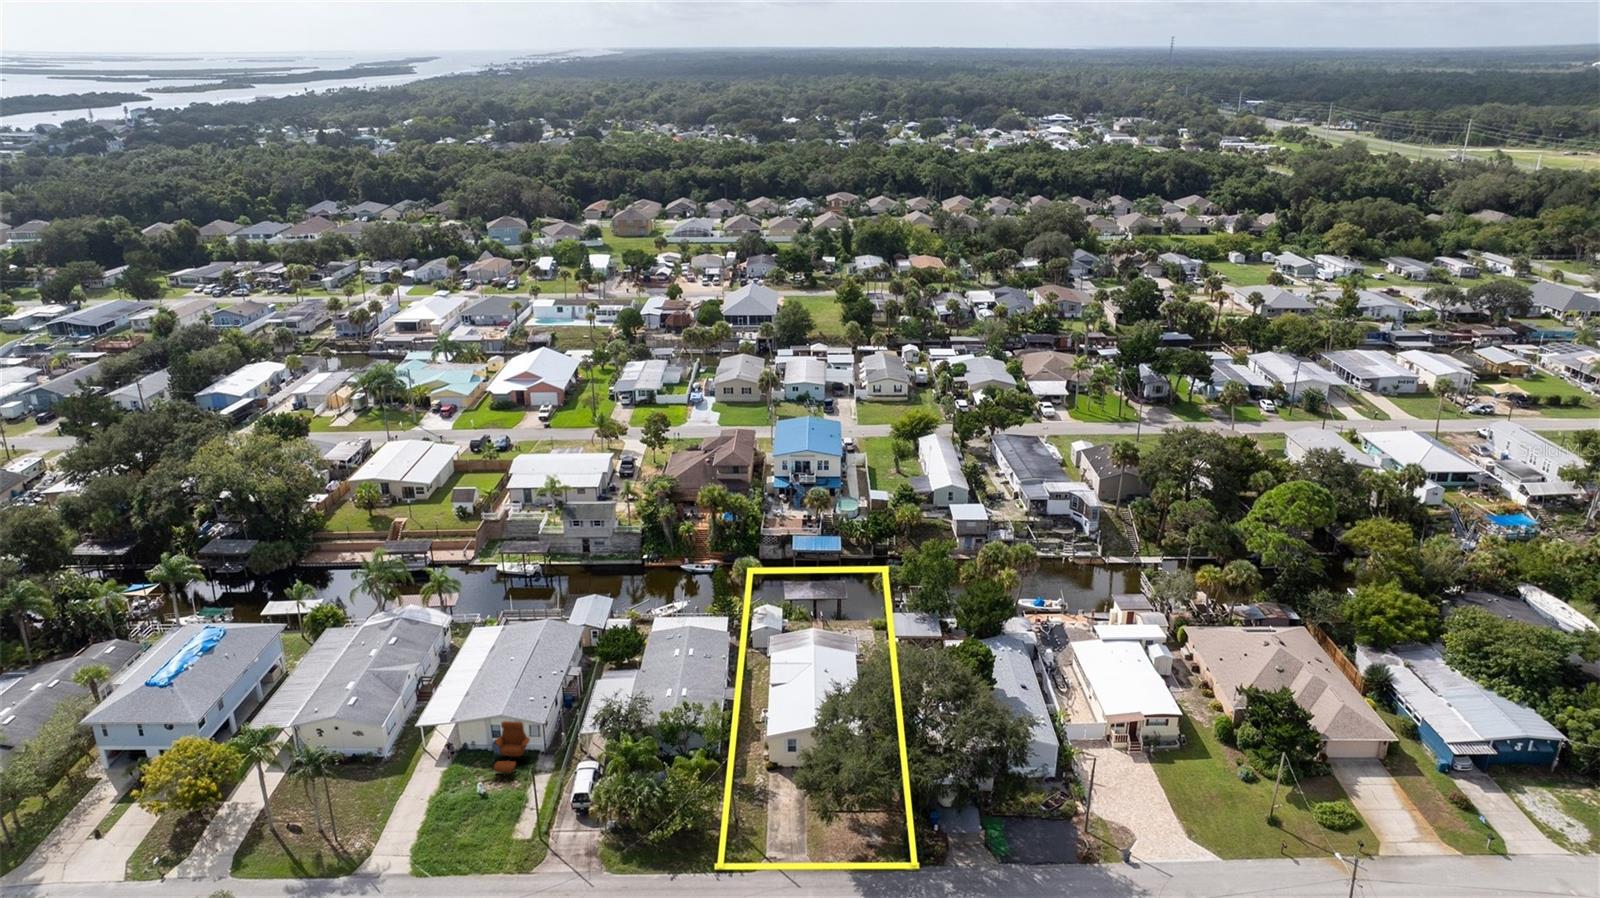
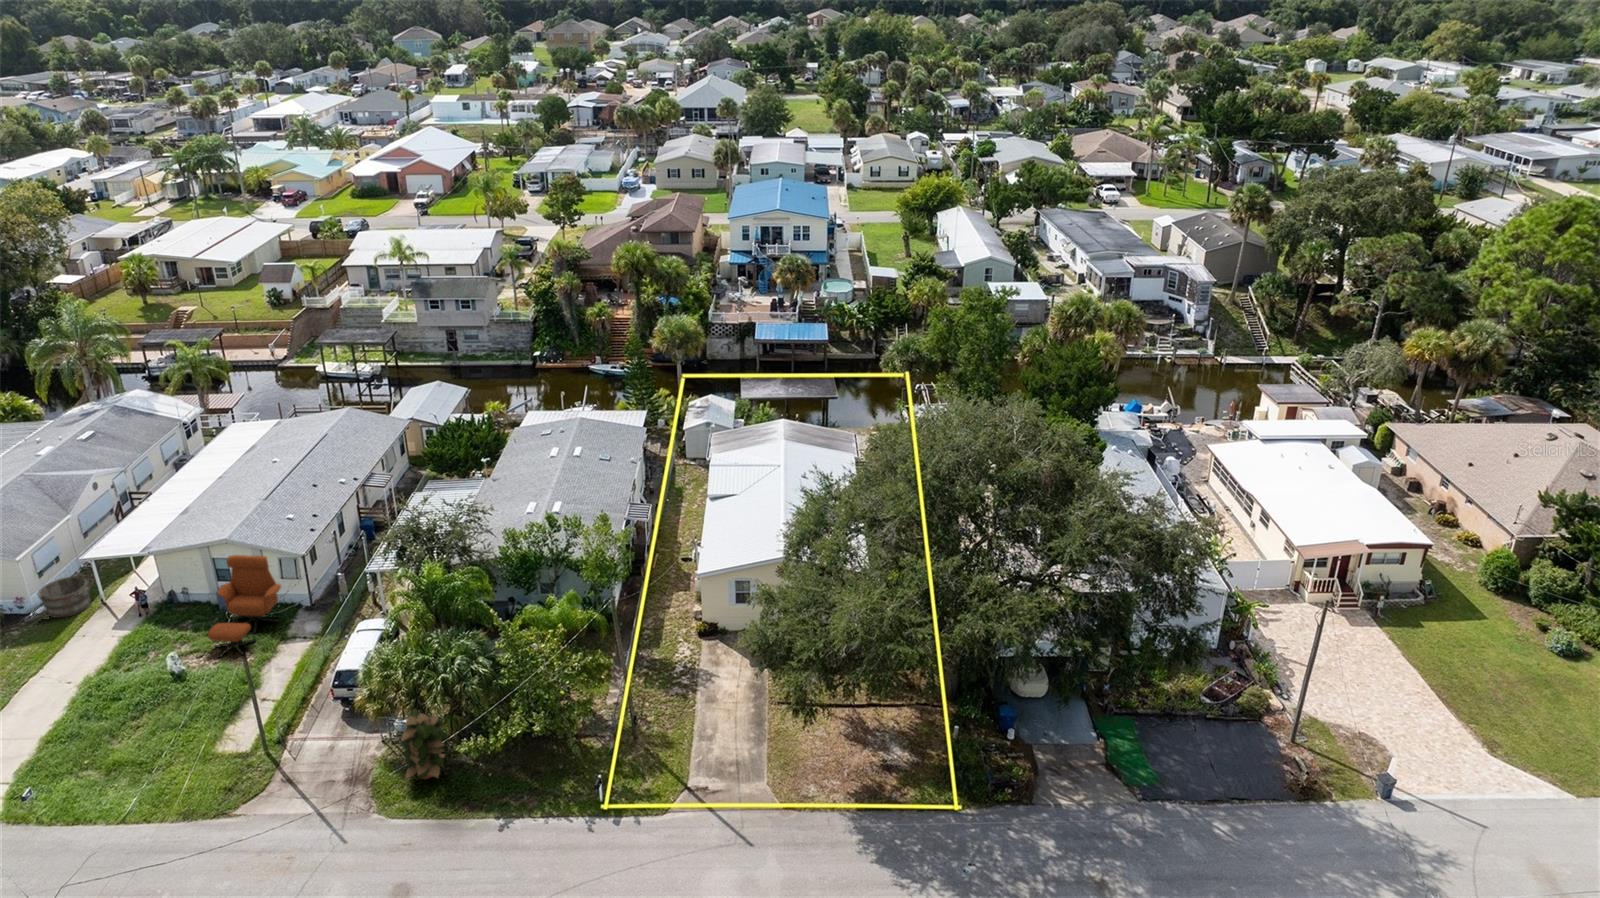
bucket: none [391,729,420,756] -> present [38,574,92,618]
decorative plant: none [614,815,640,853] -> present [401,710,448,779]

